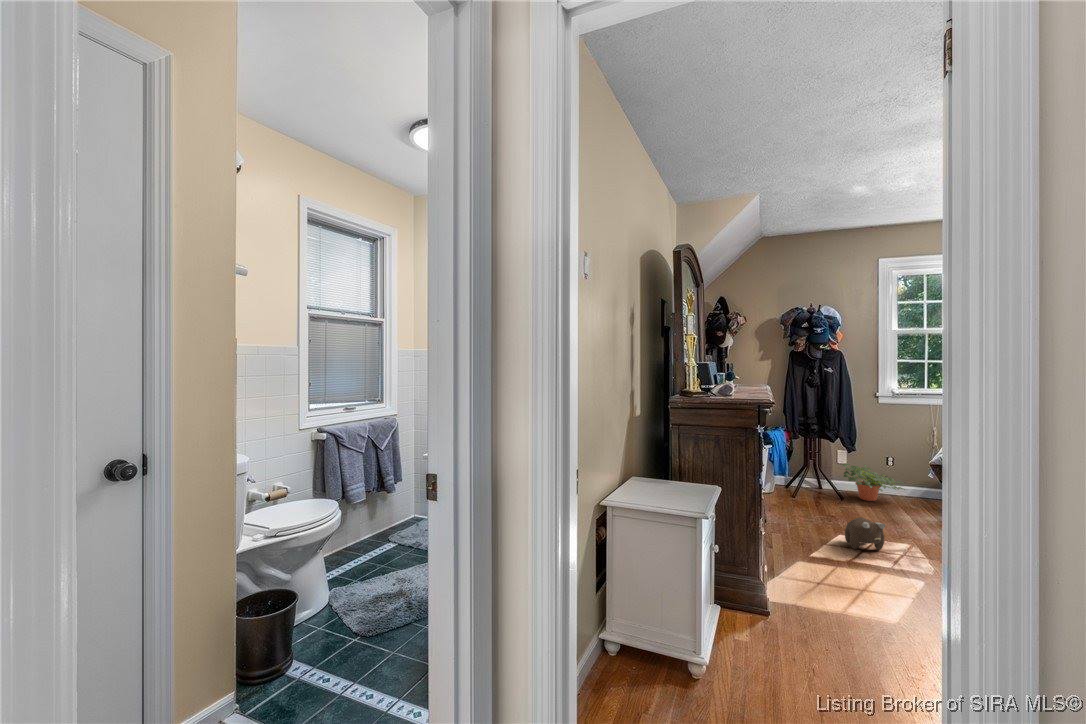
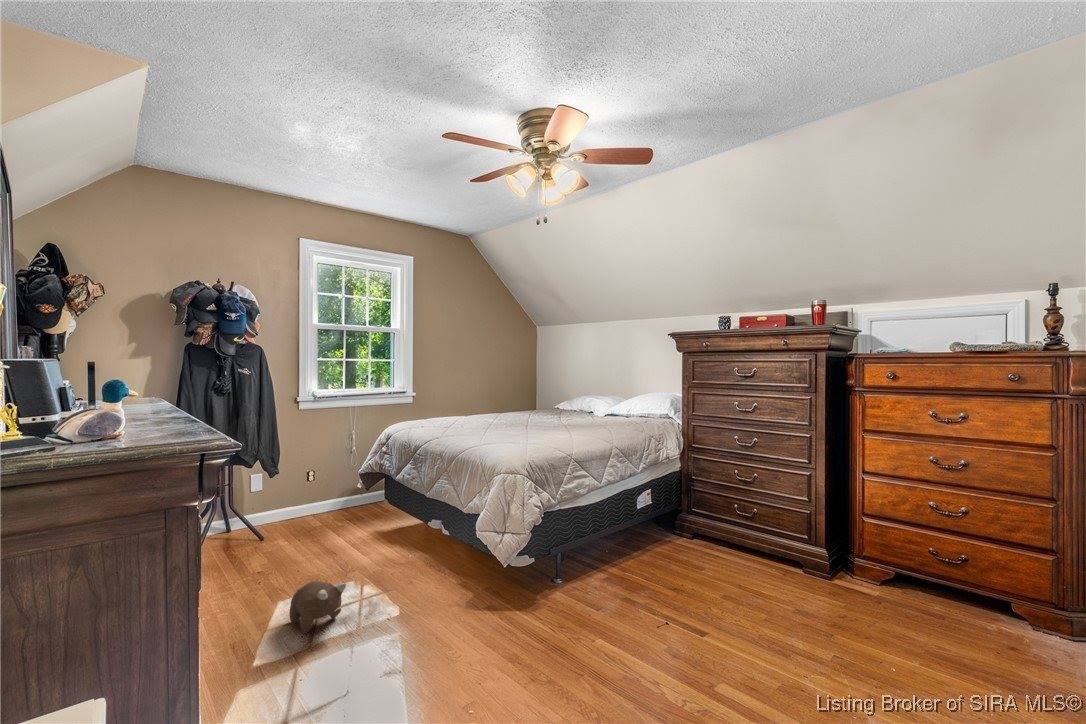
potted plant: present [842,464,905,501] -> none [258,487,333,533]

